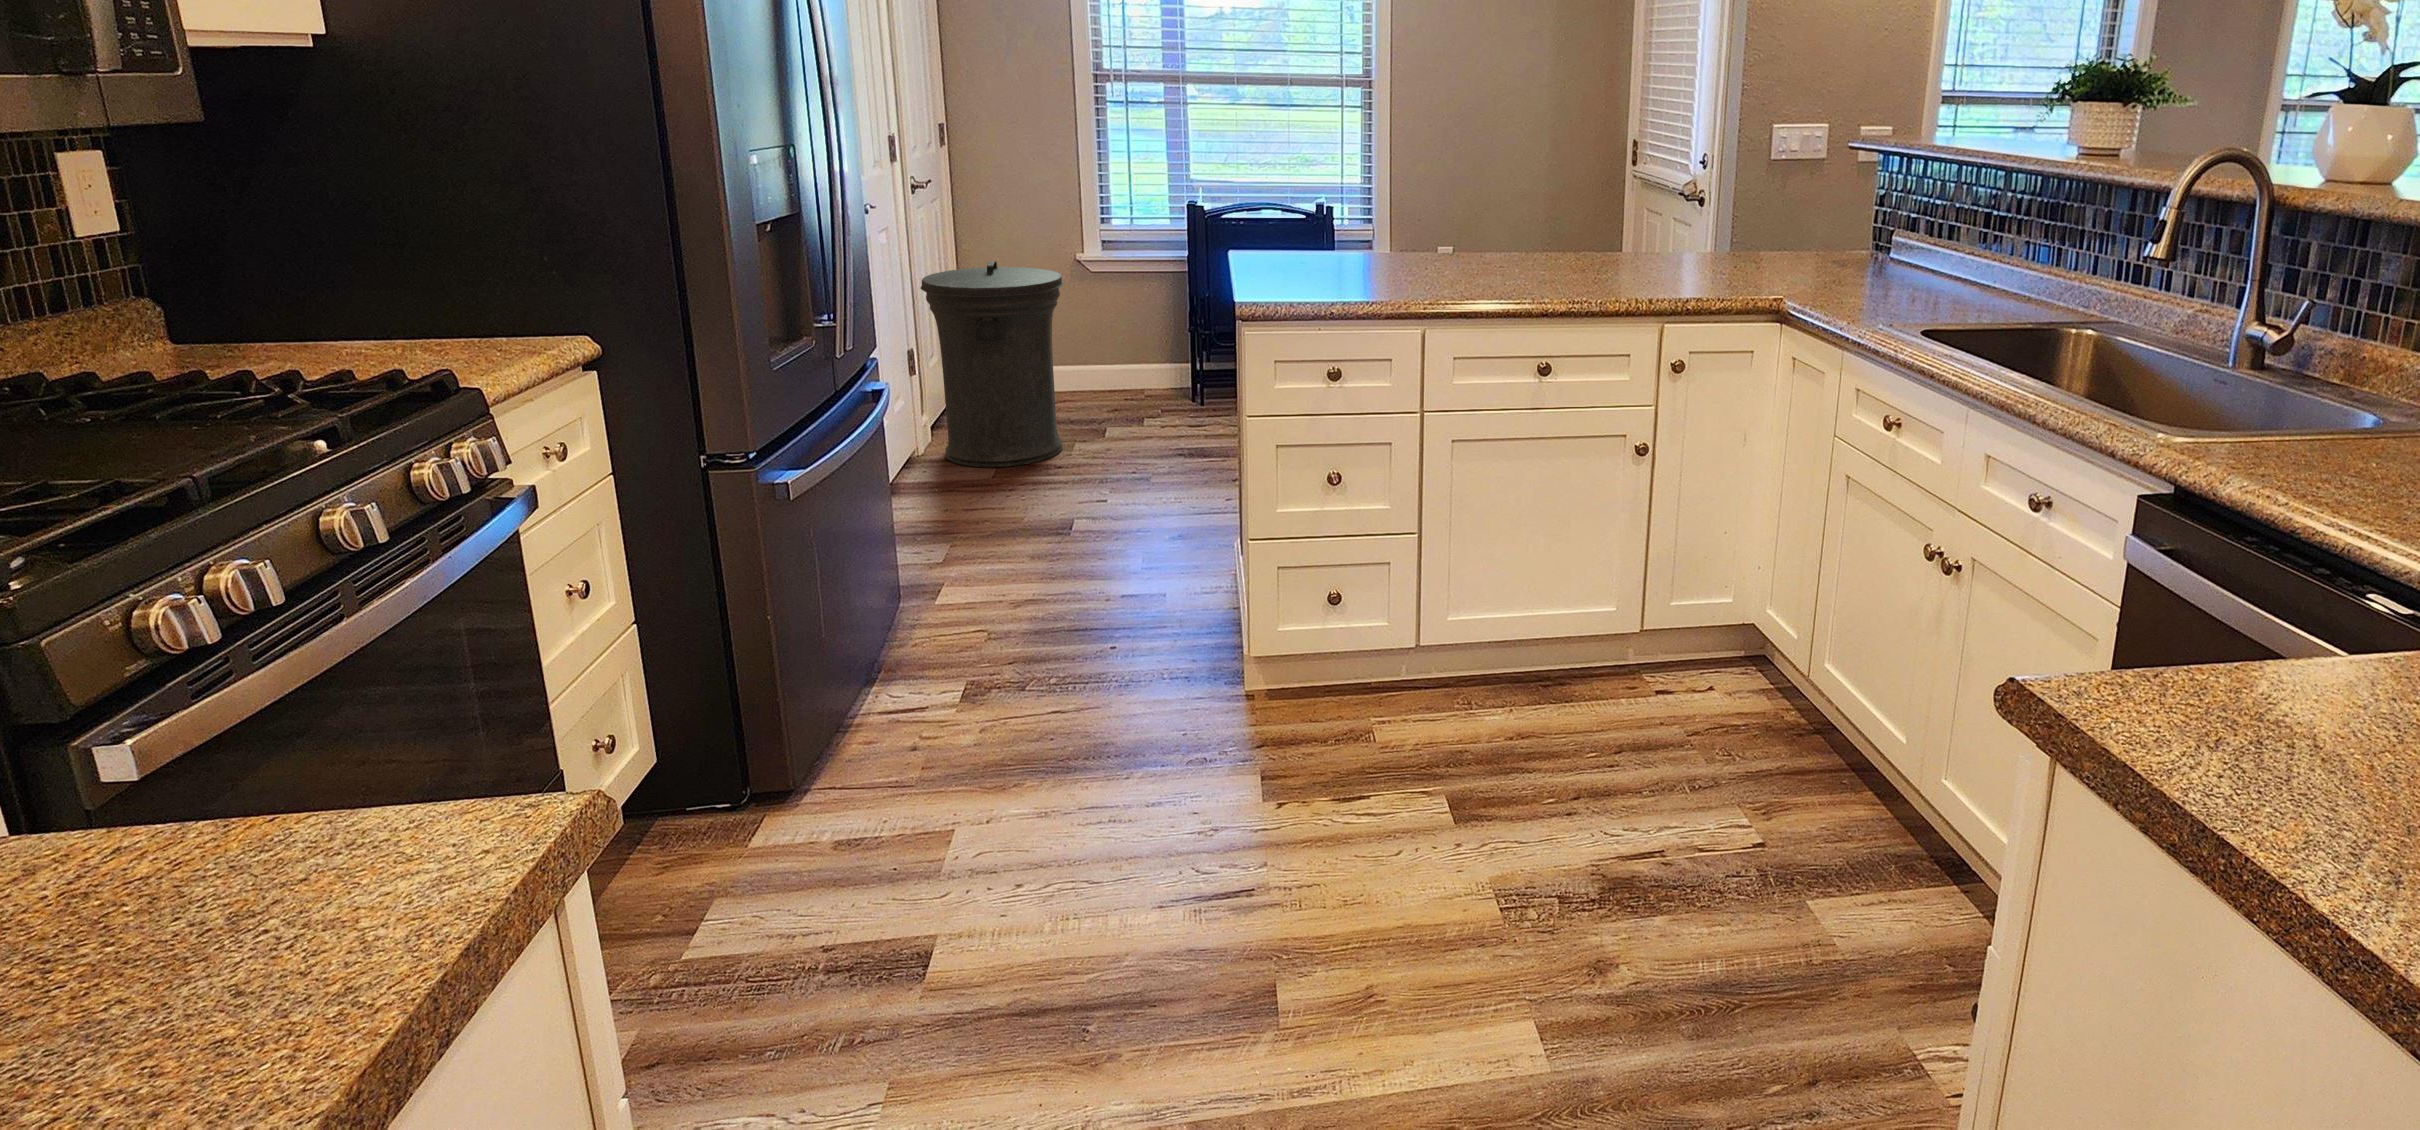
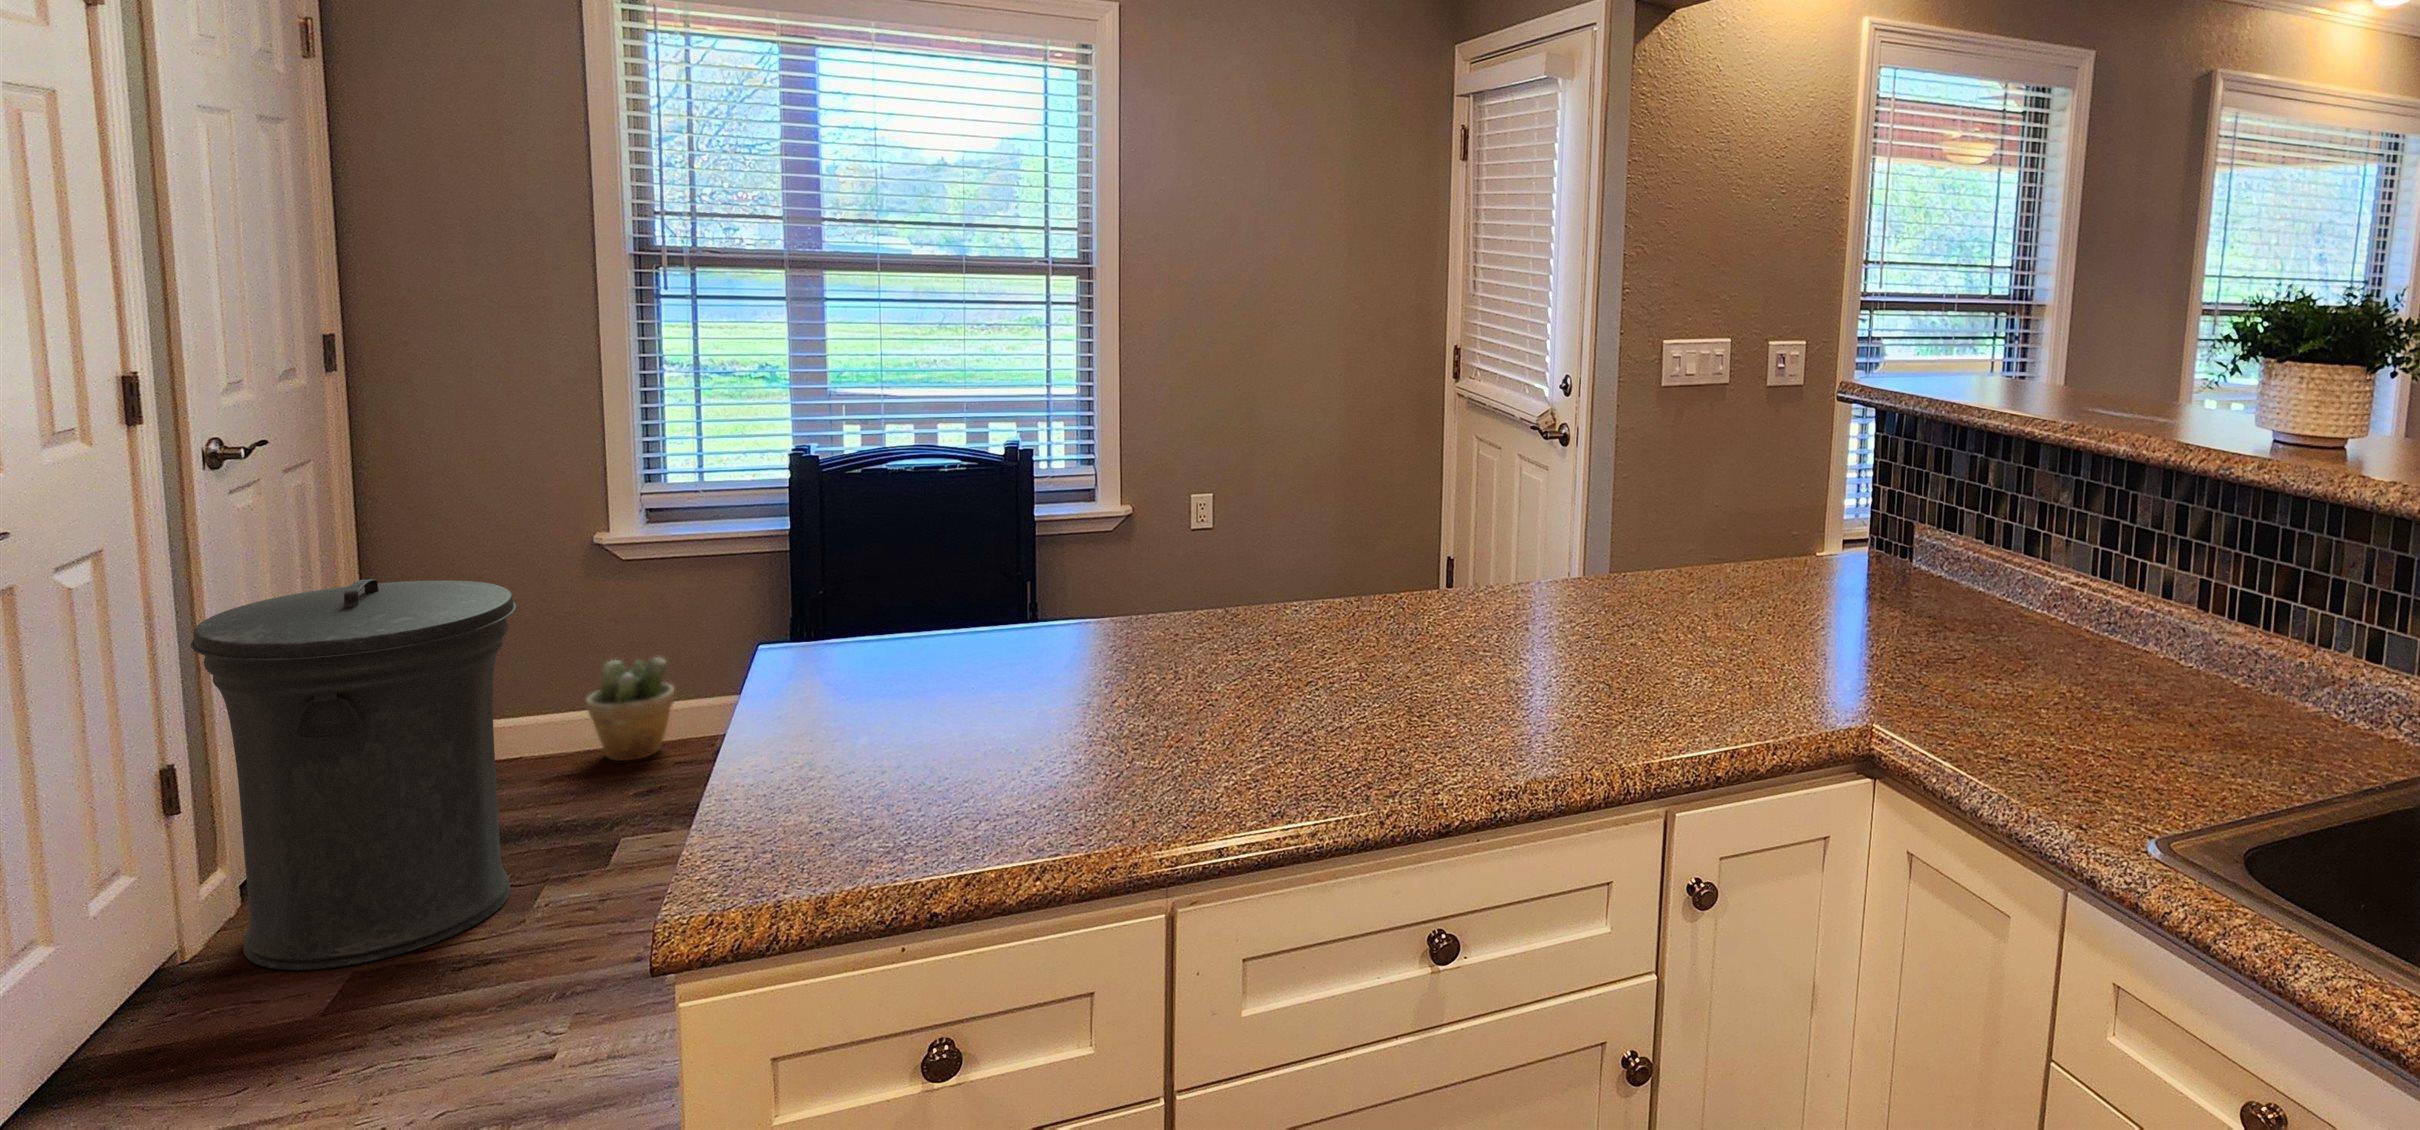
potted plant: none [1074,334,1121,397] -> present [586,657,674,761]

